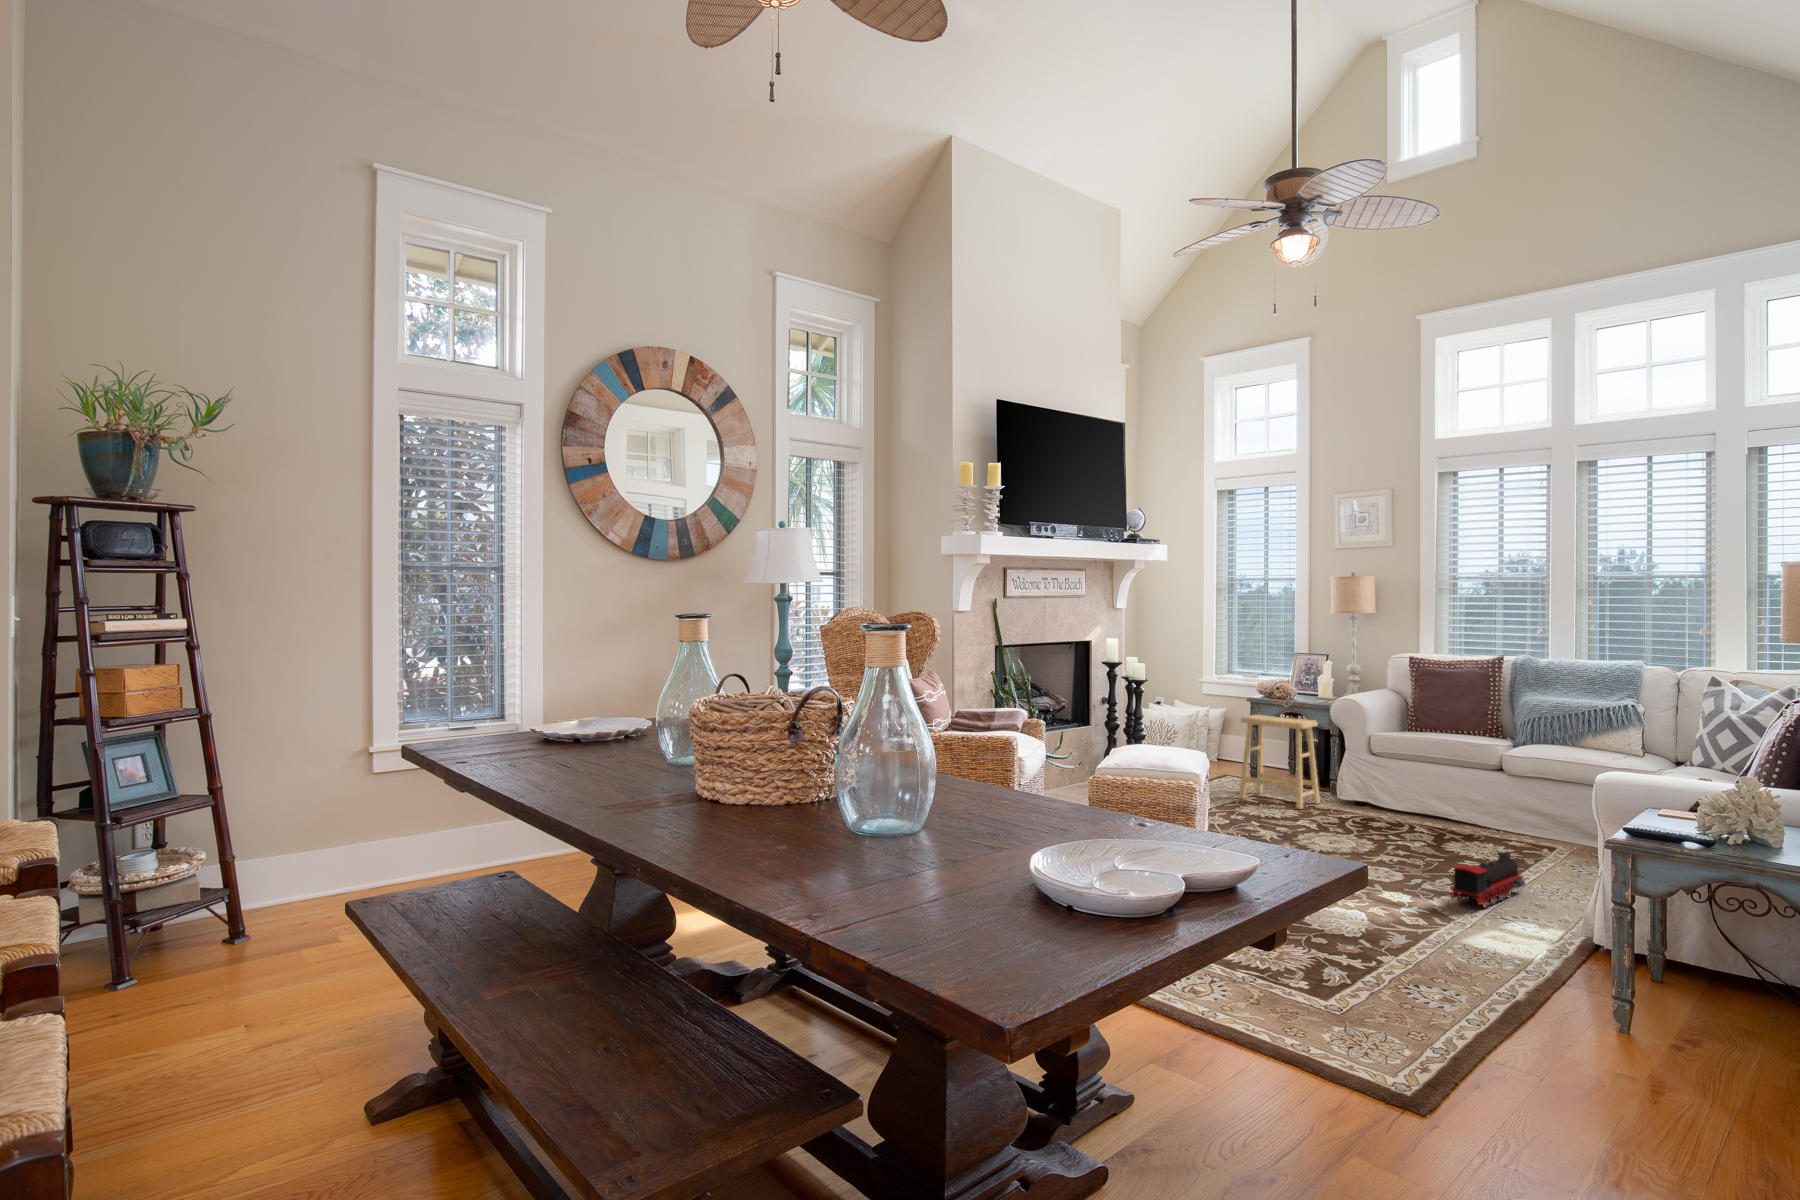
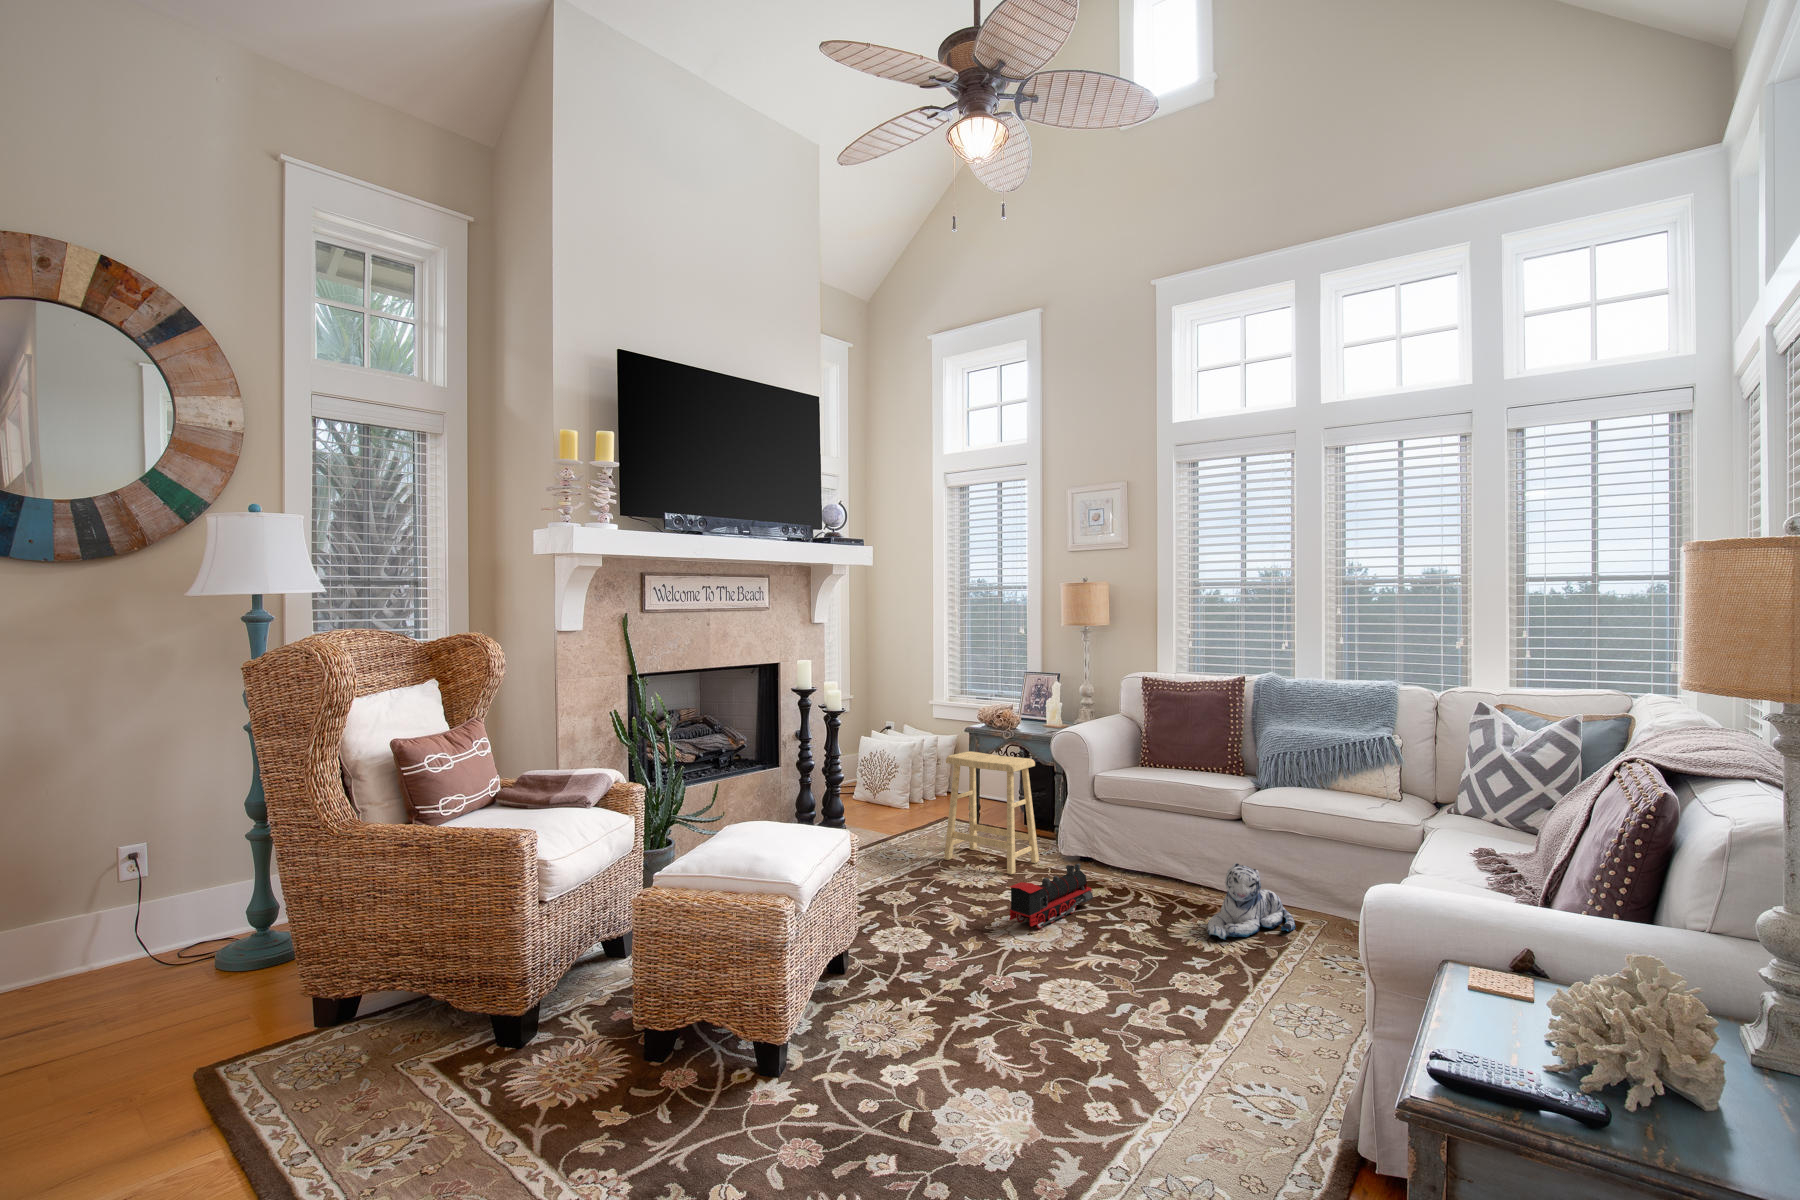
plush toy: none [1474,797,1548,851] -> present [1208,863,1295,940]
toy train: present [1452,851,1525,908] -> present [1009,863,1093,929]

